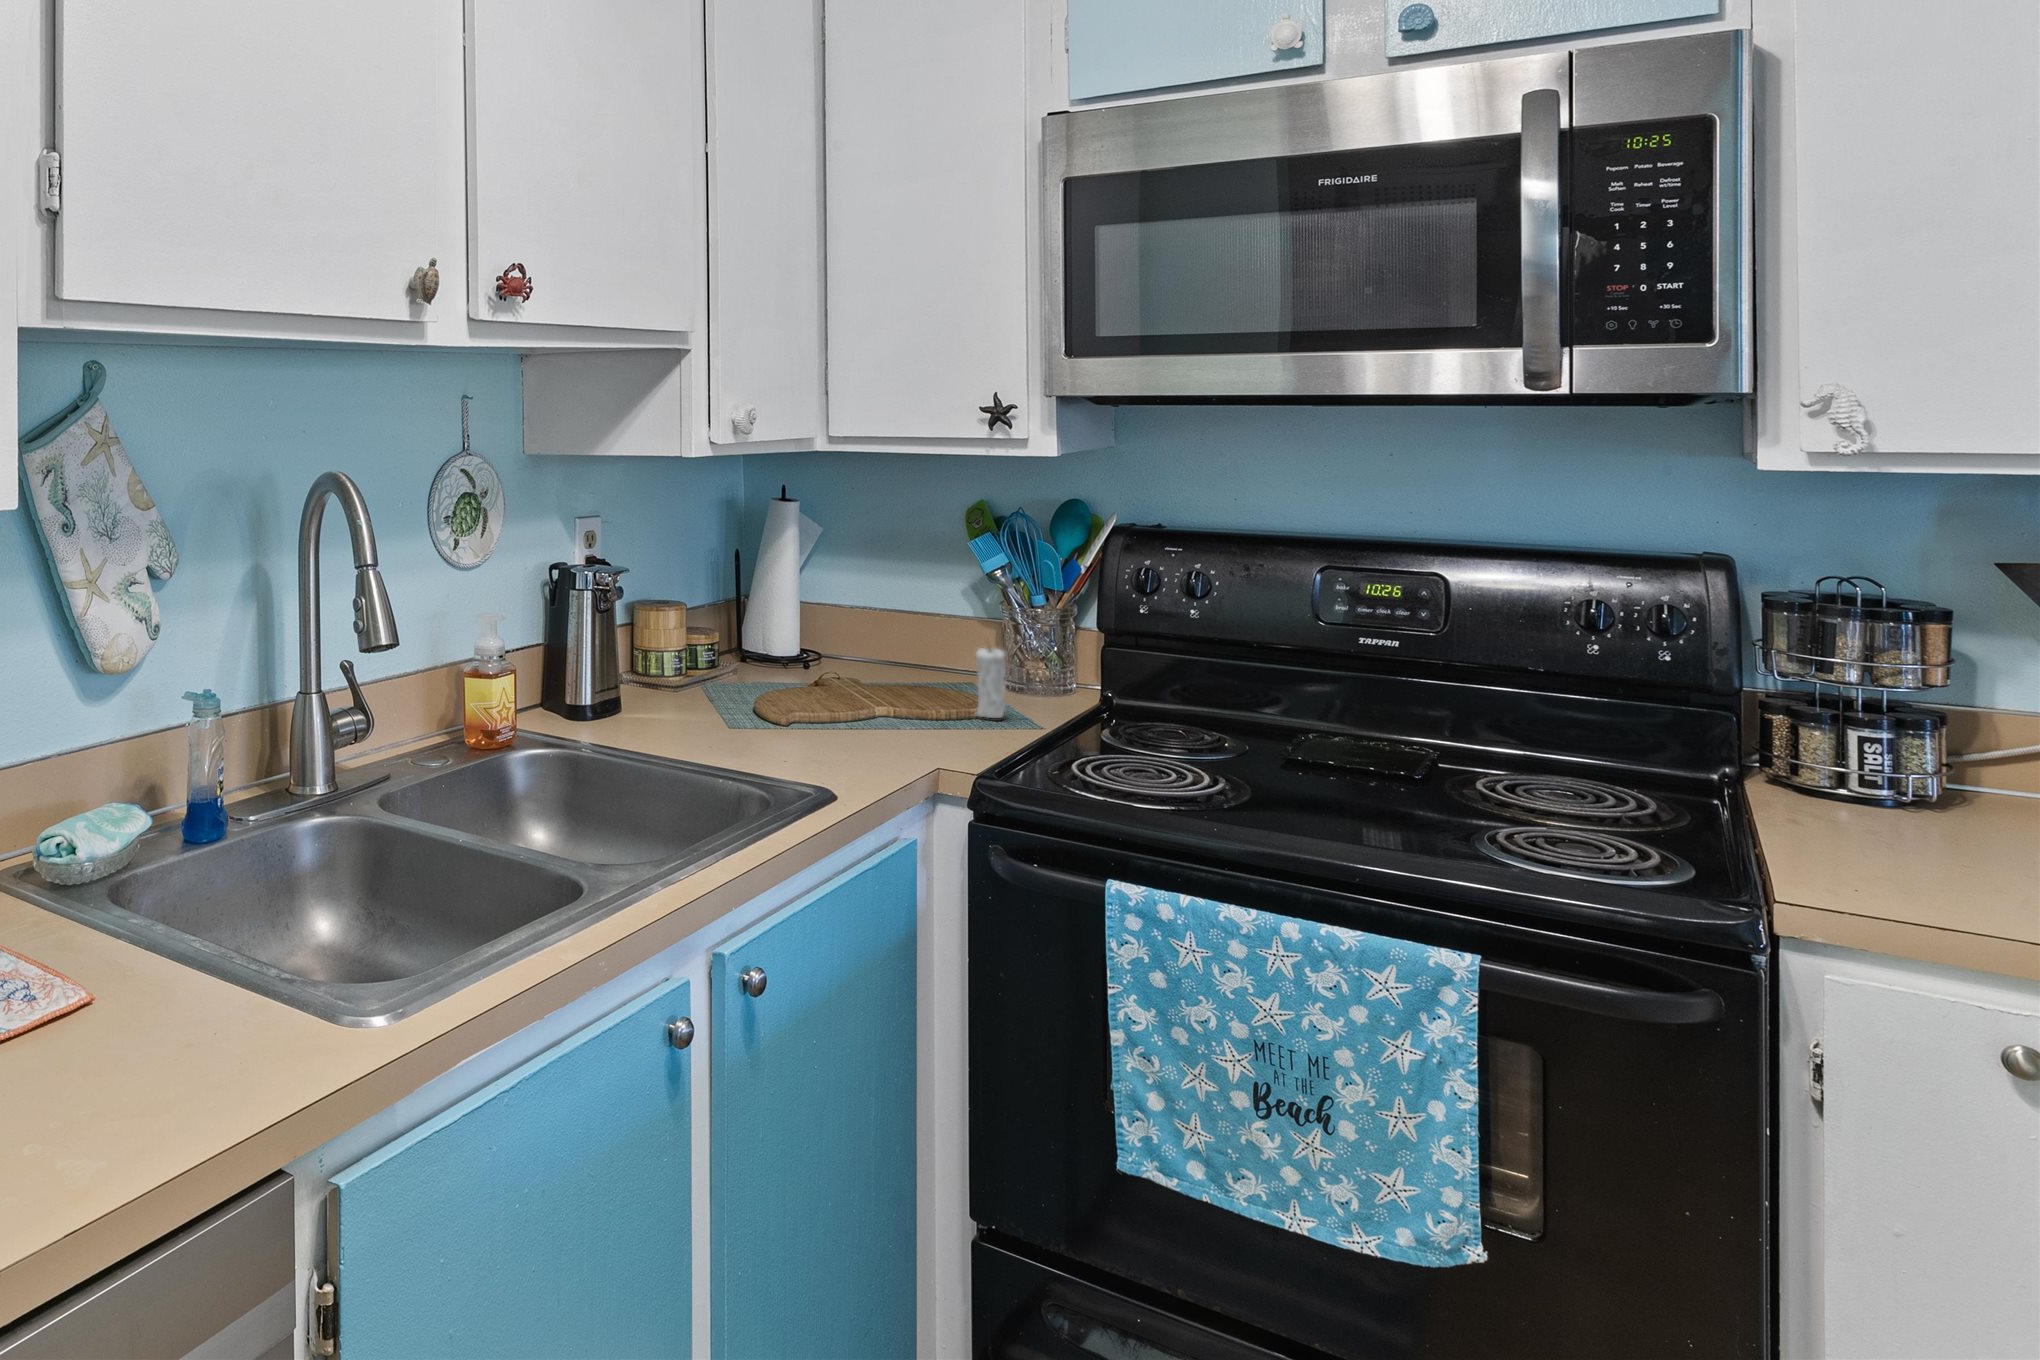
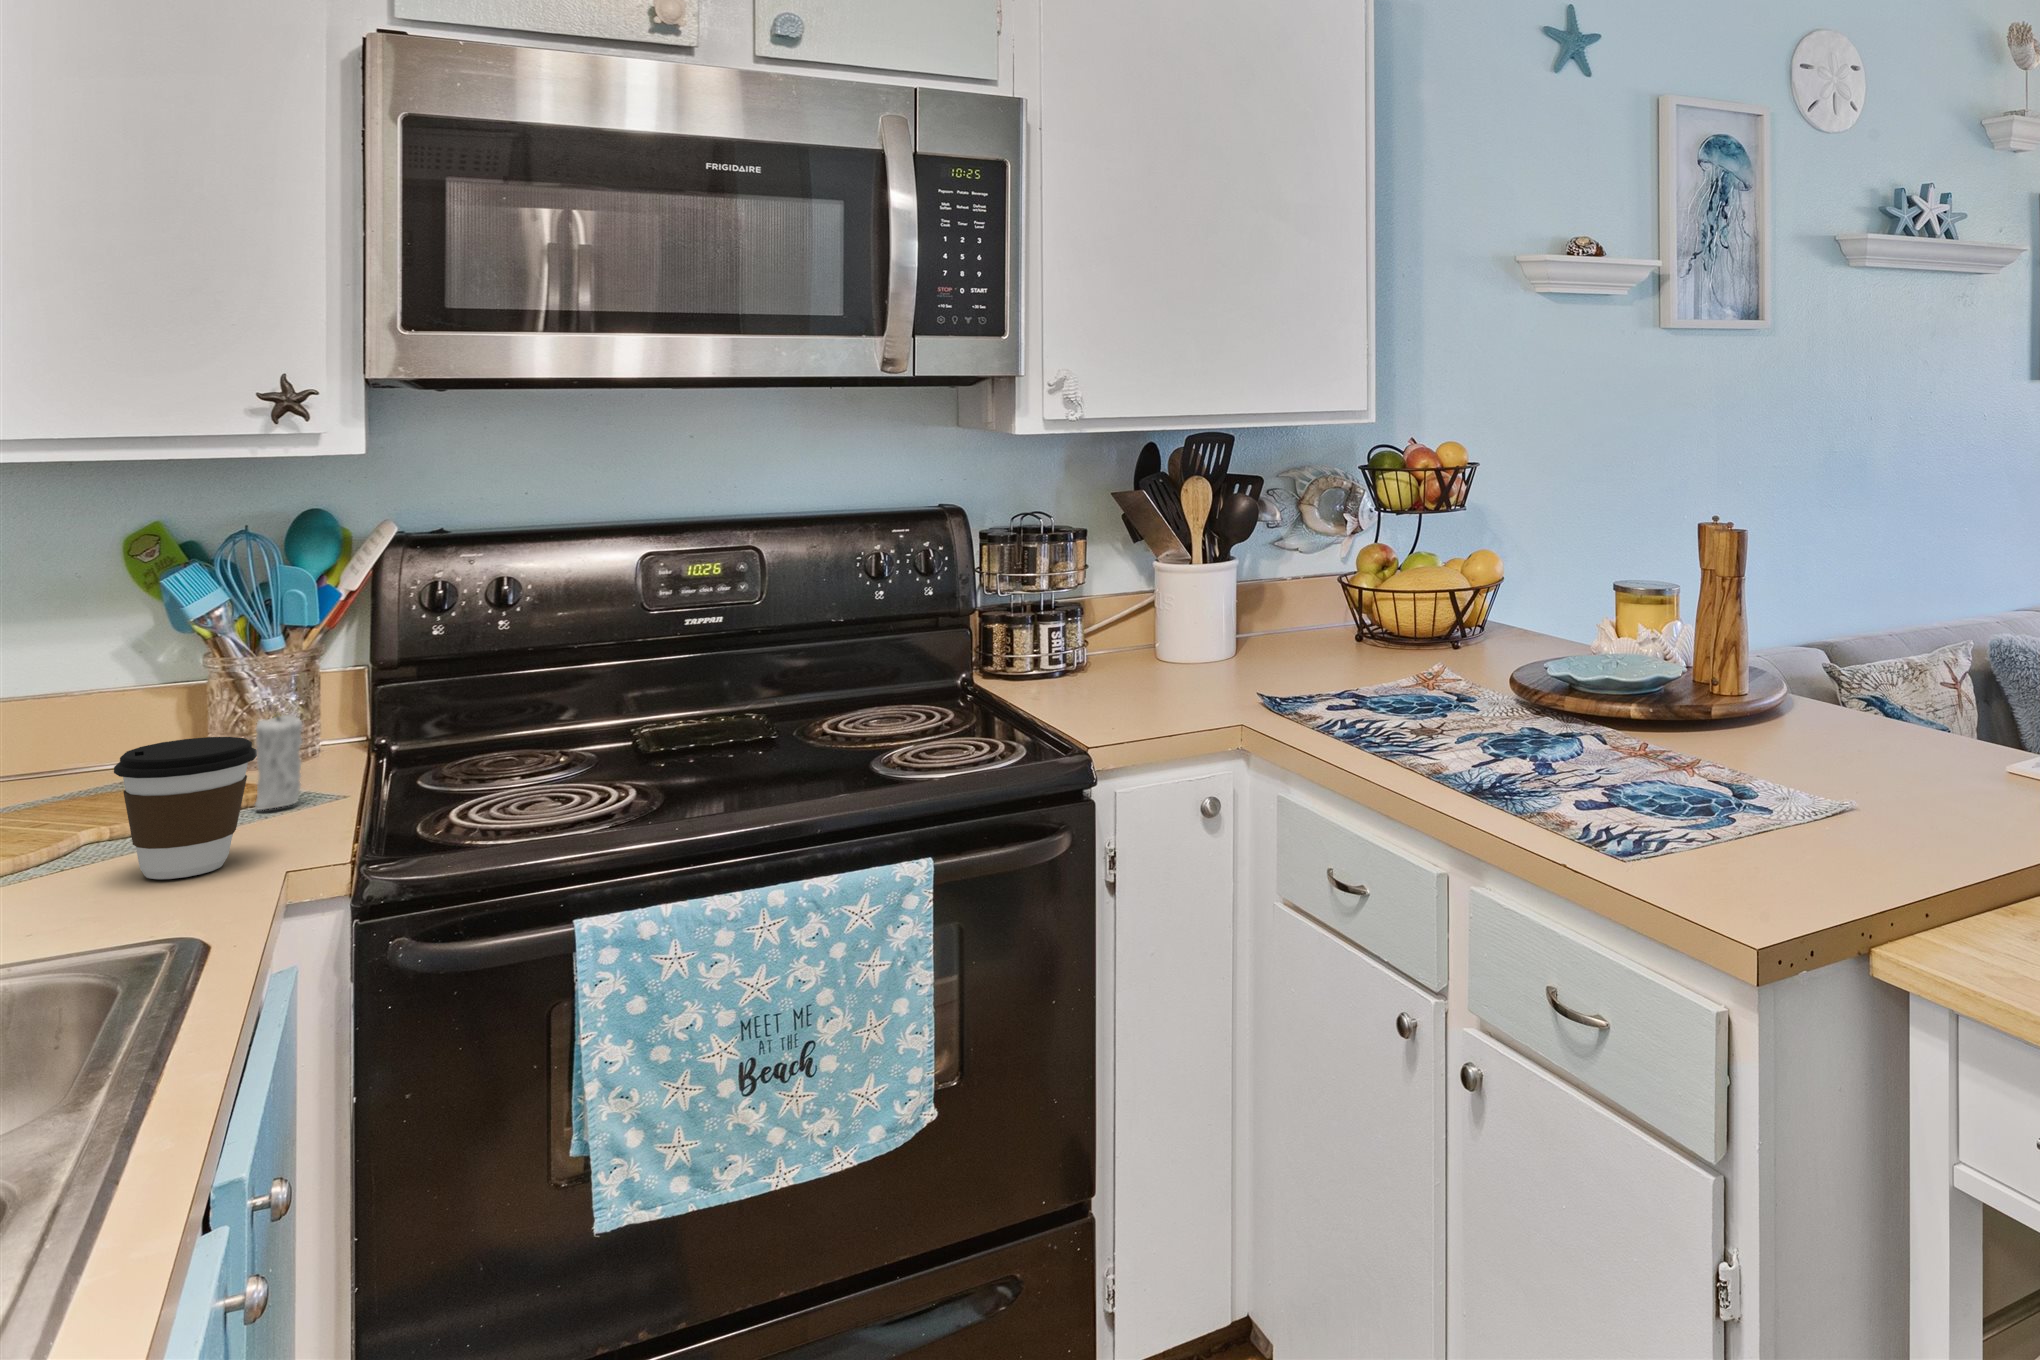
coffee cup: none [847,647,929,746] -> present [114,737,257,879]

